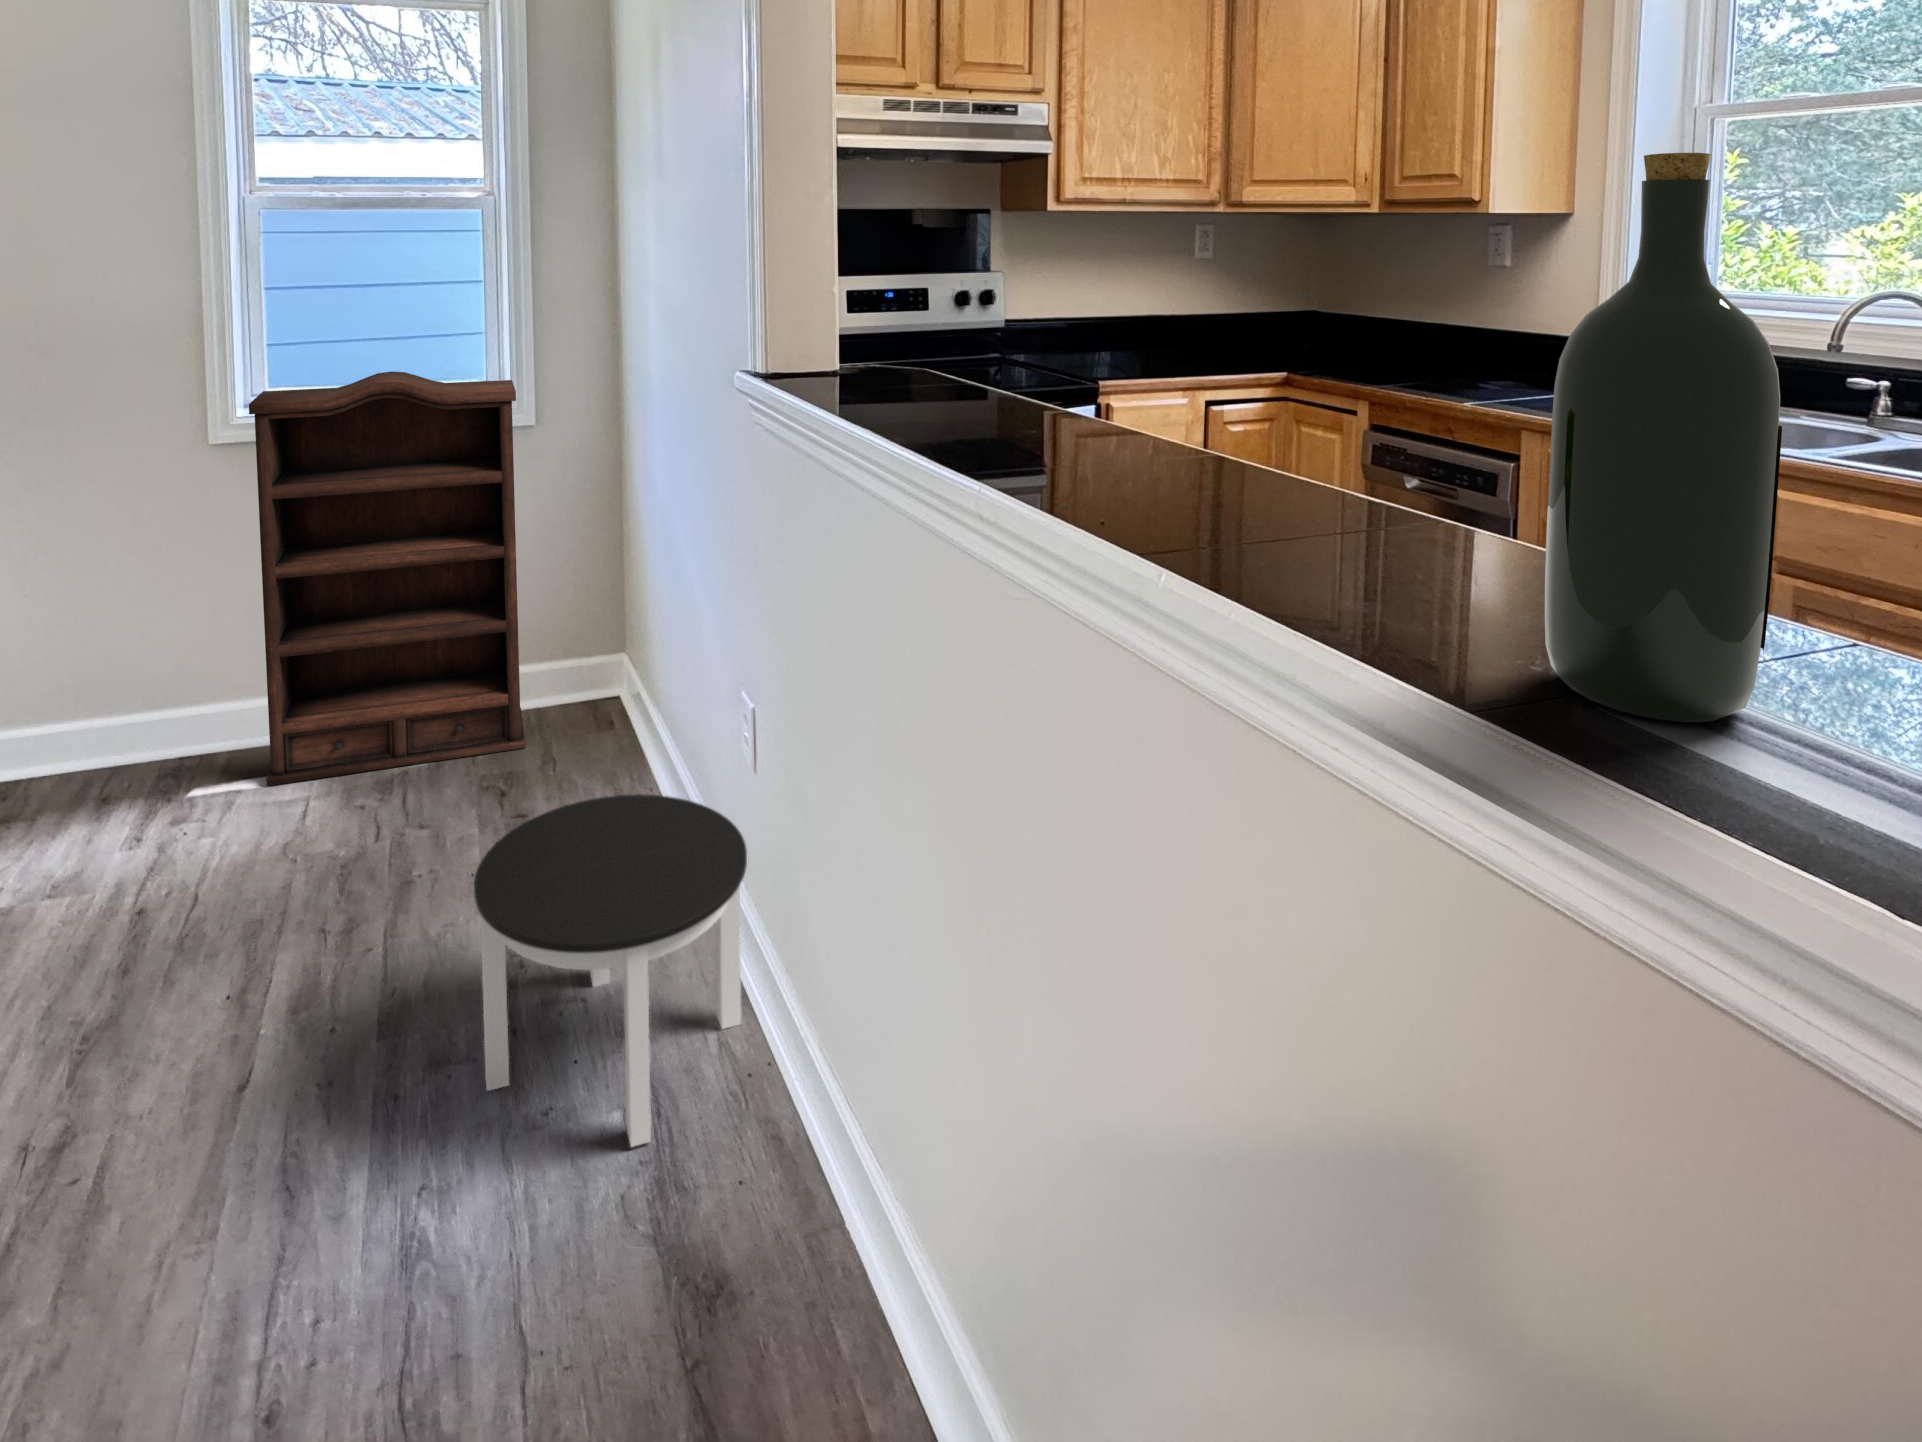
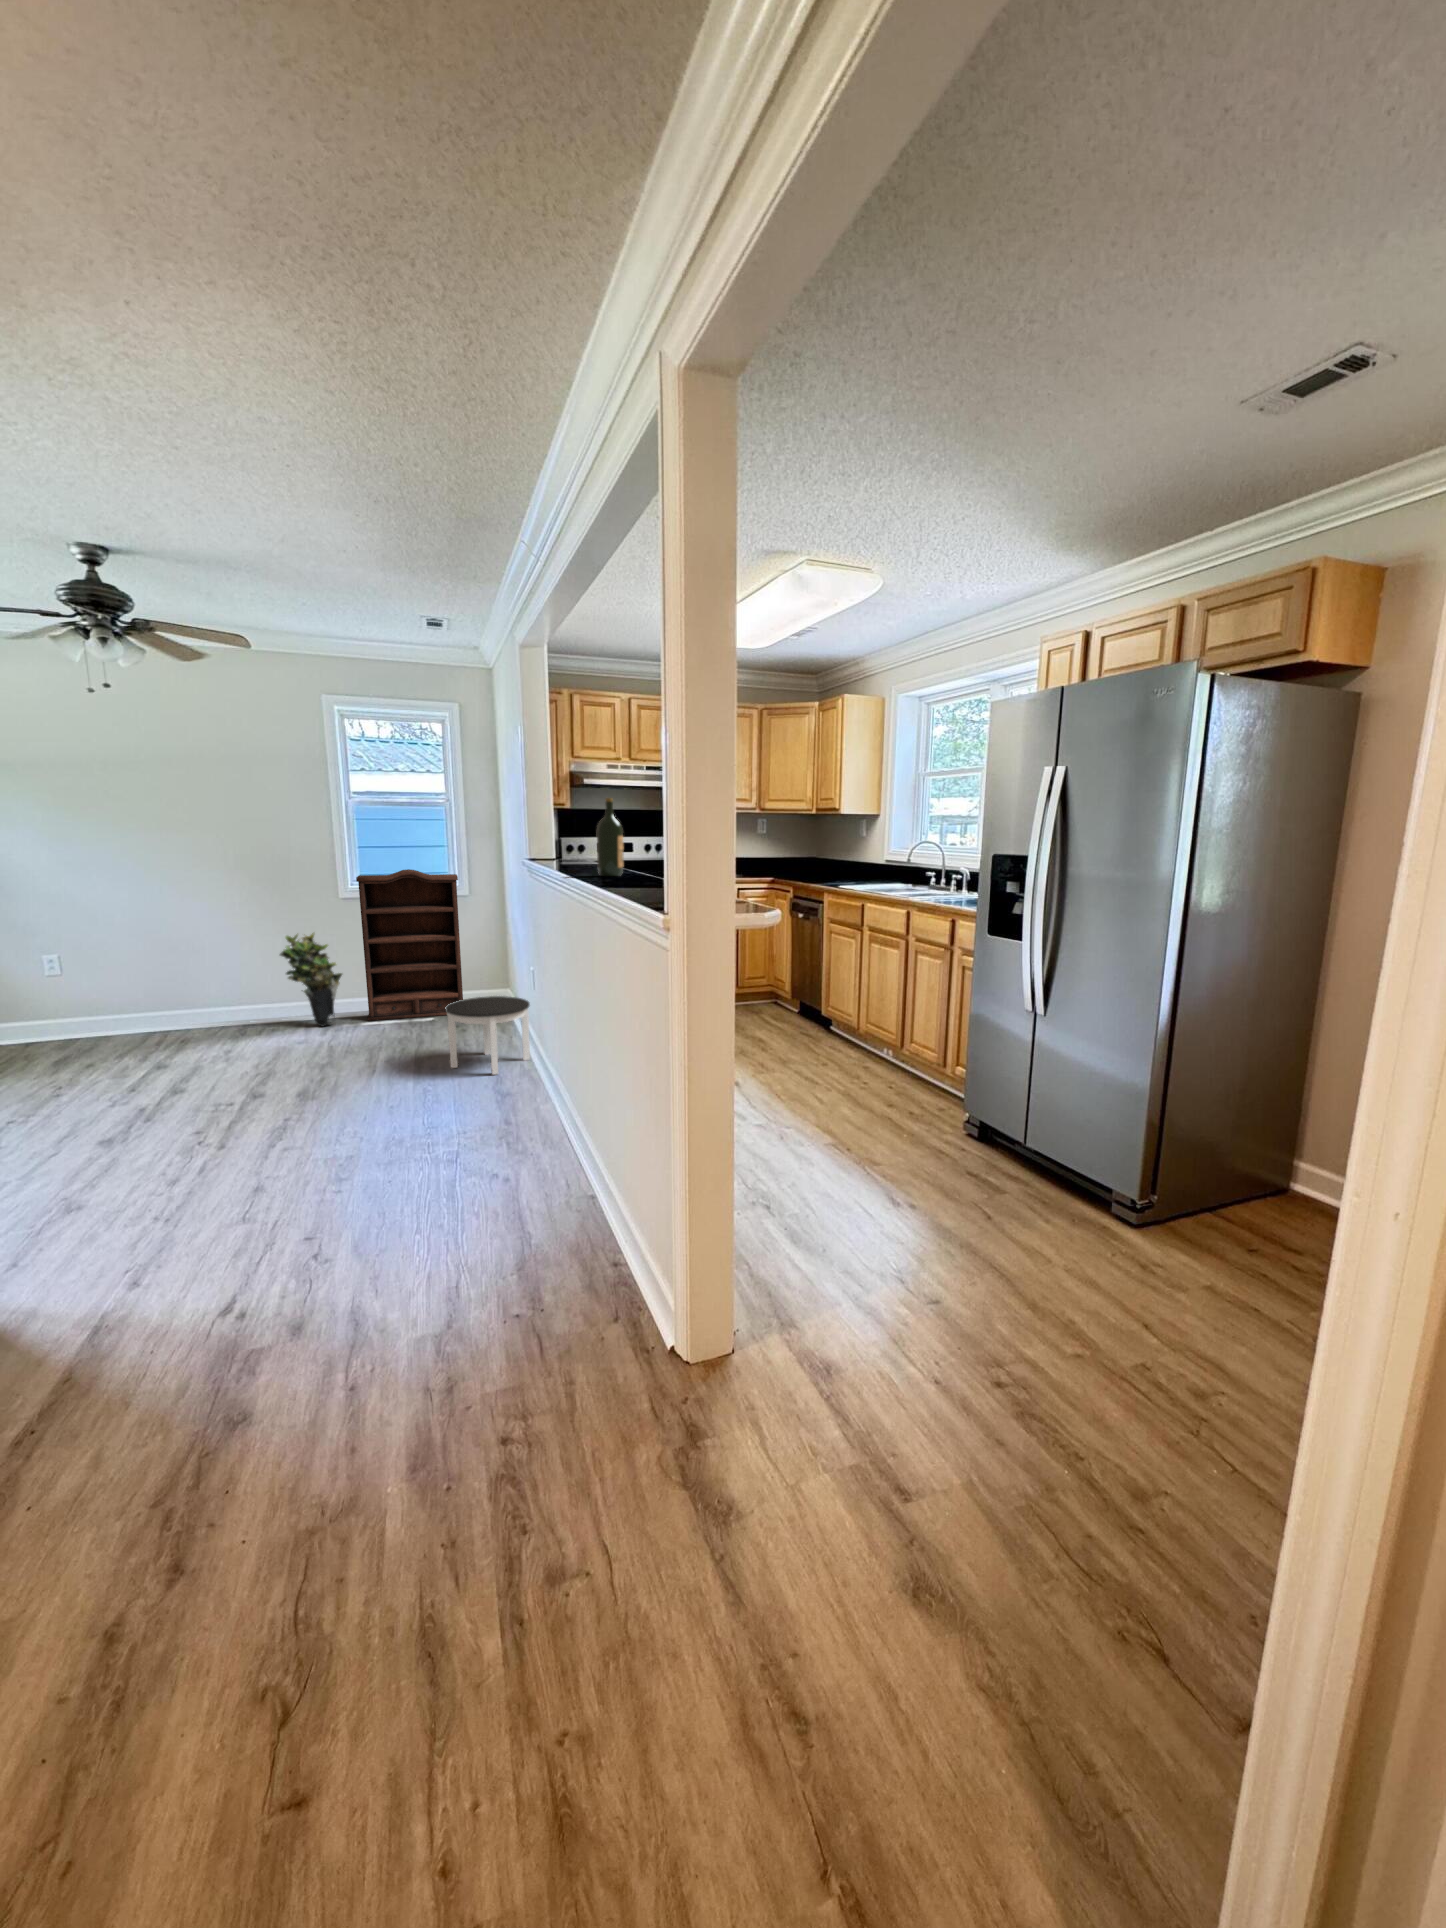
potted plant: none [26,545,207,819] -> present [280,933,342,1027]

